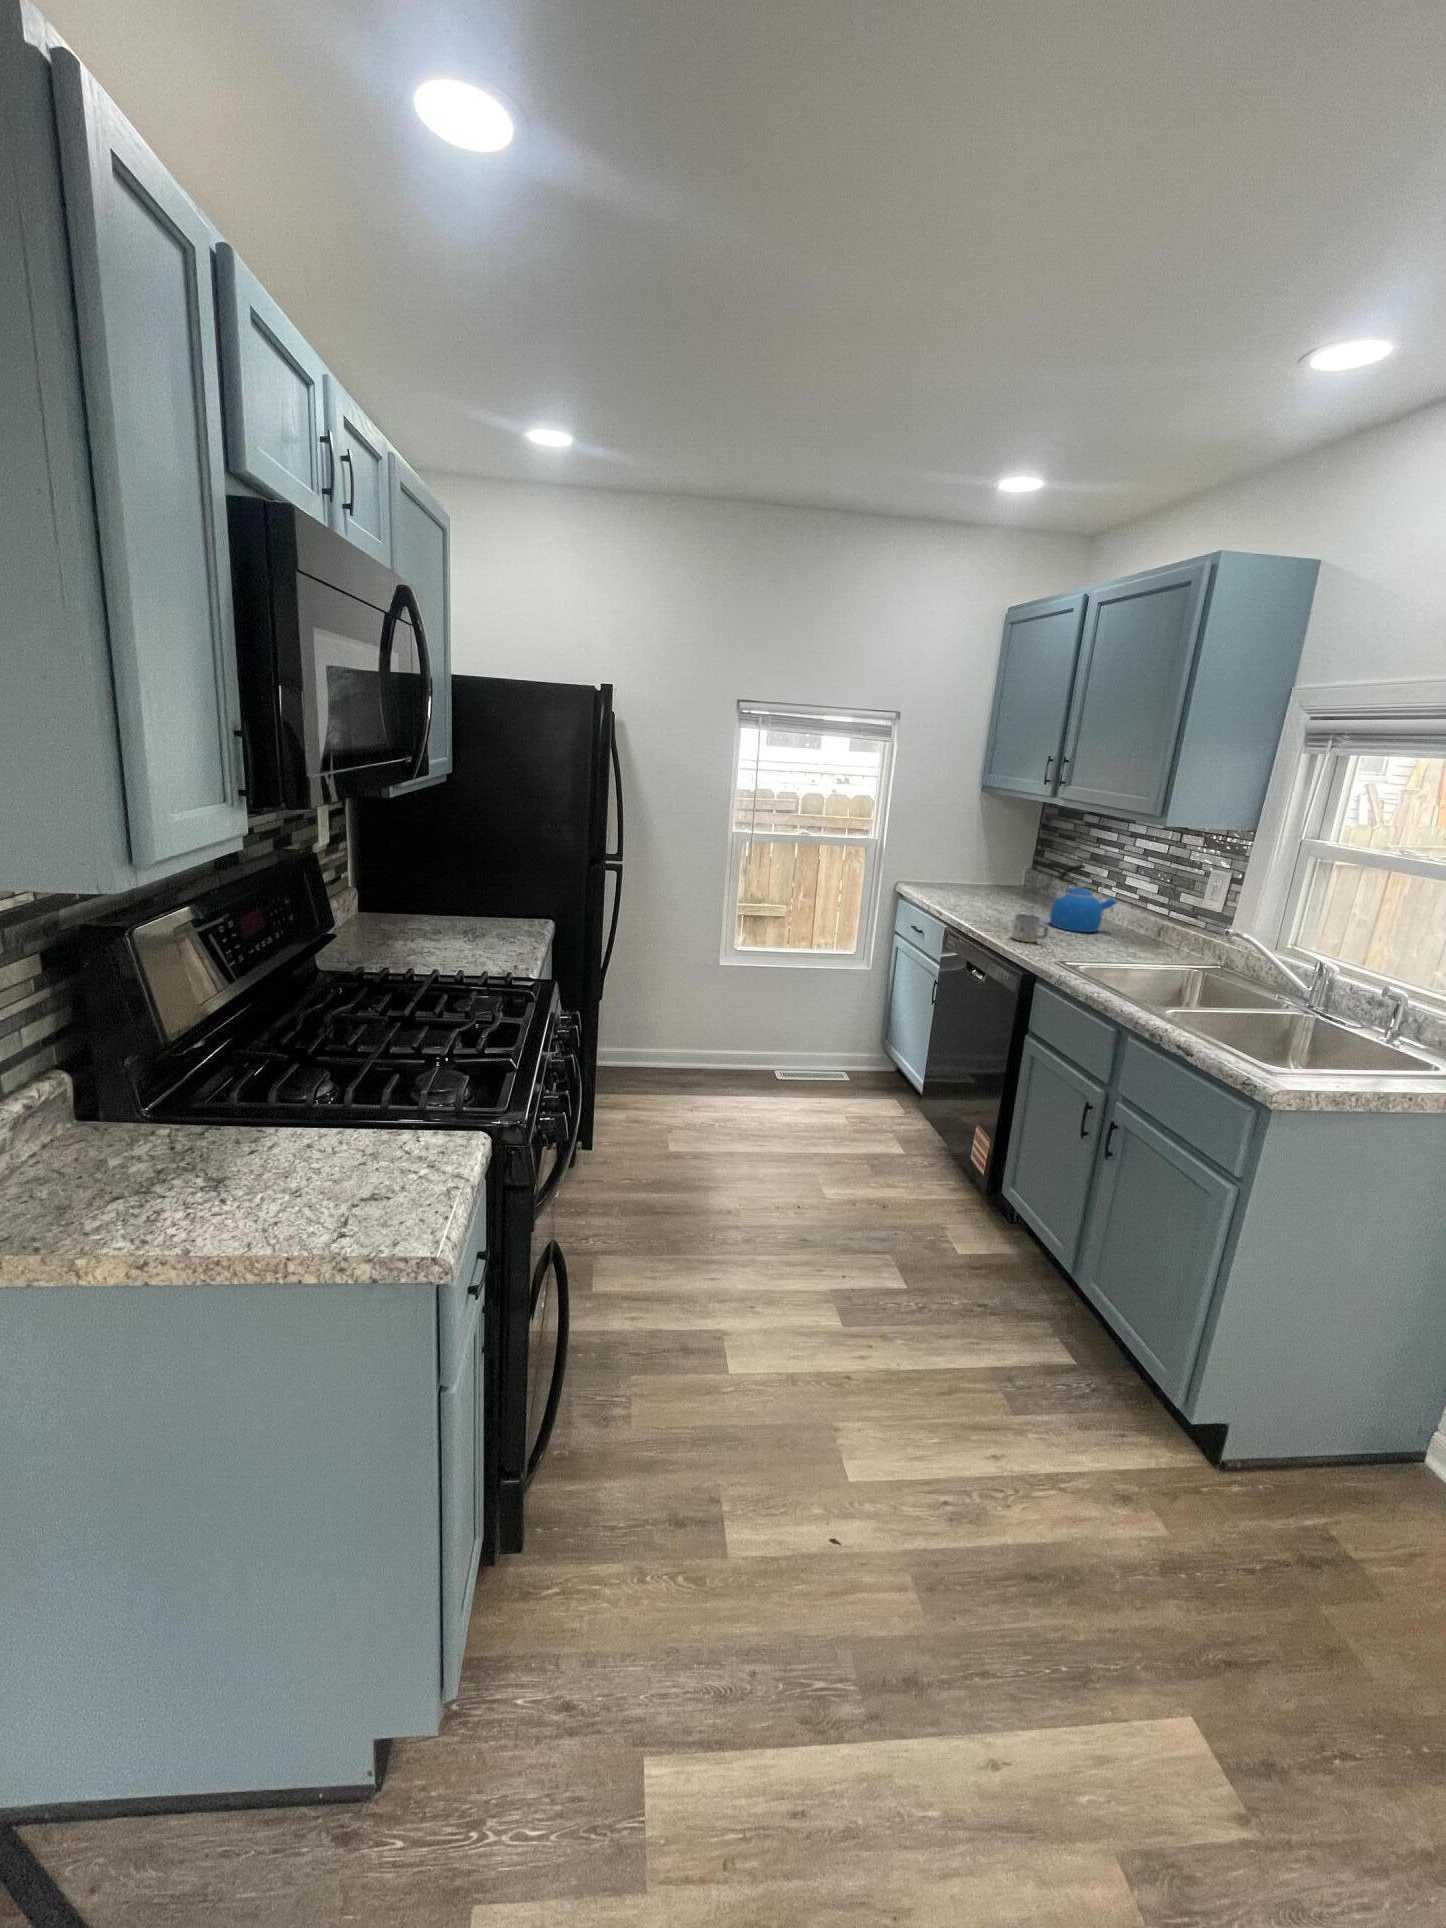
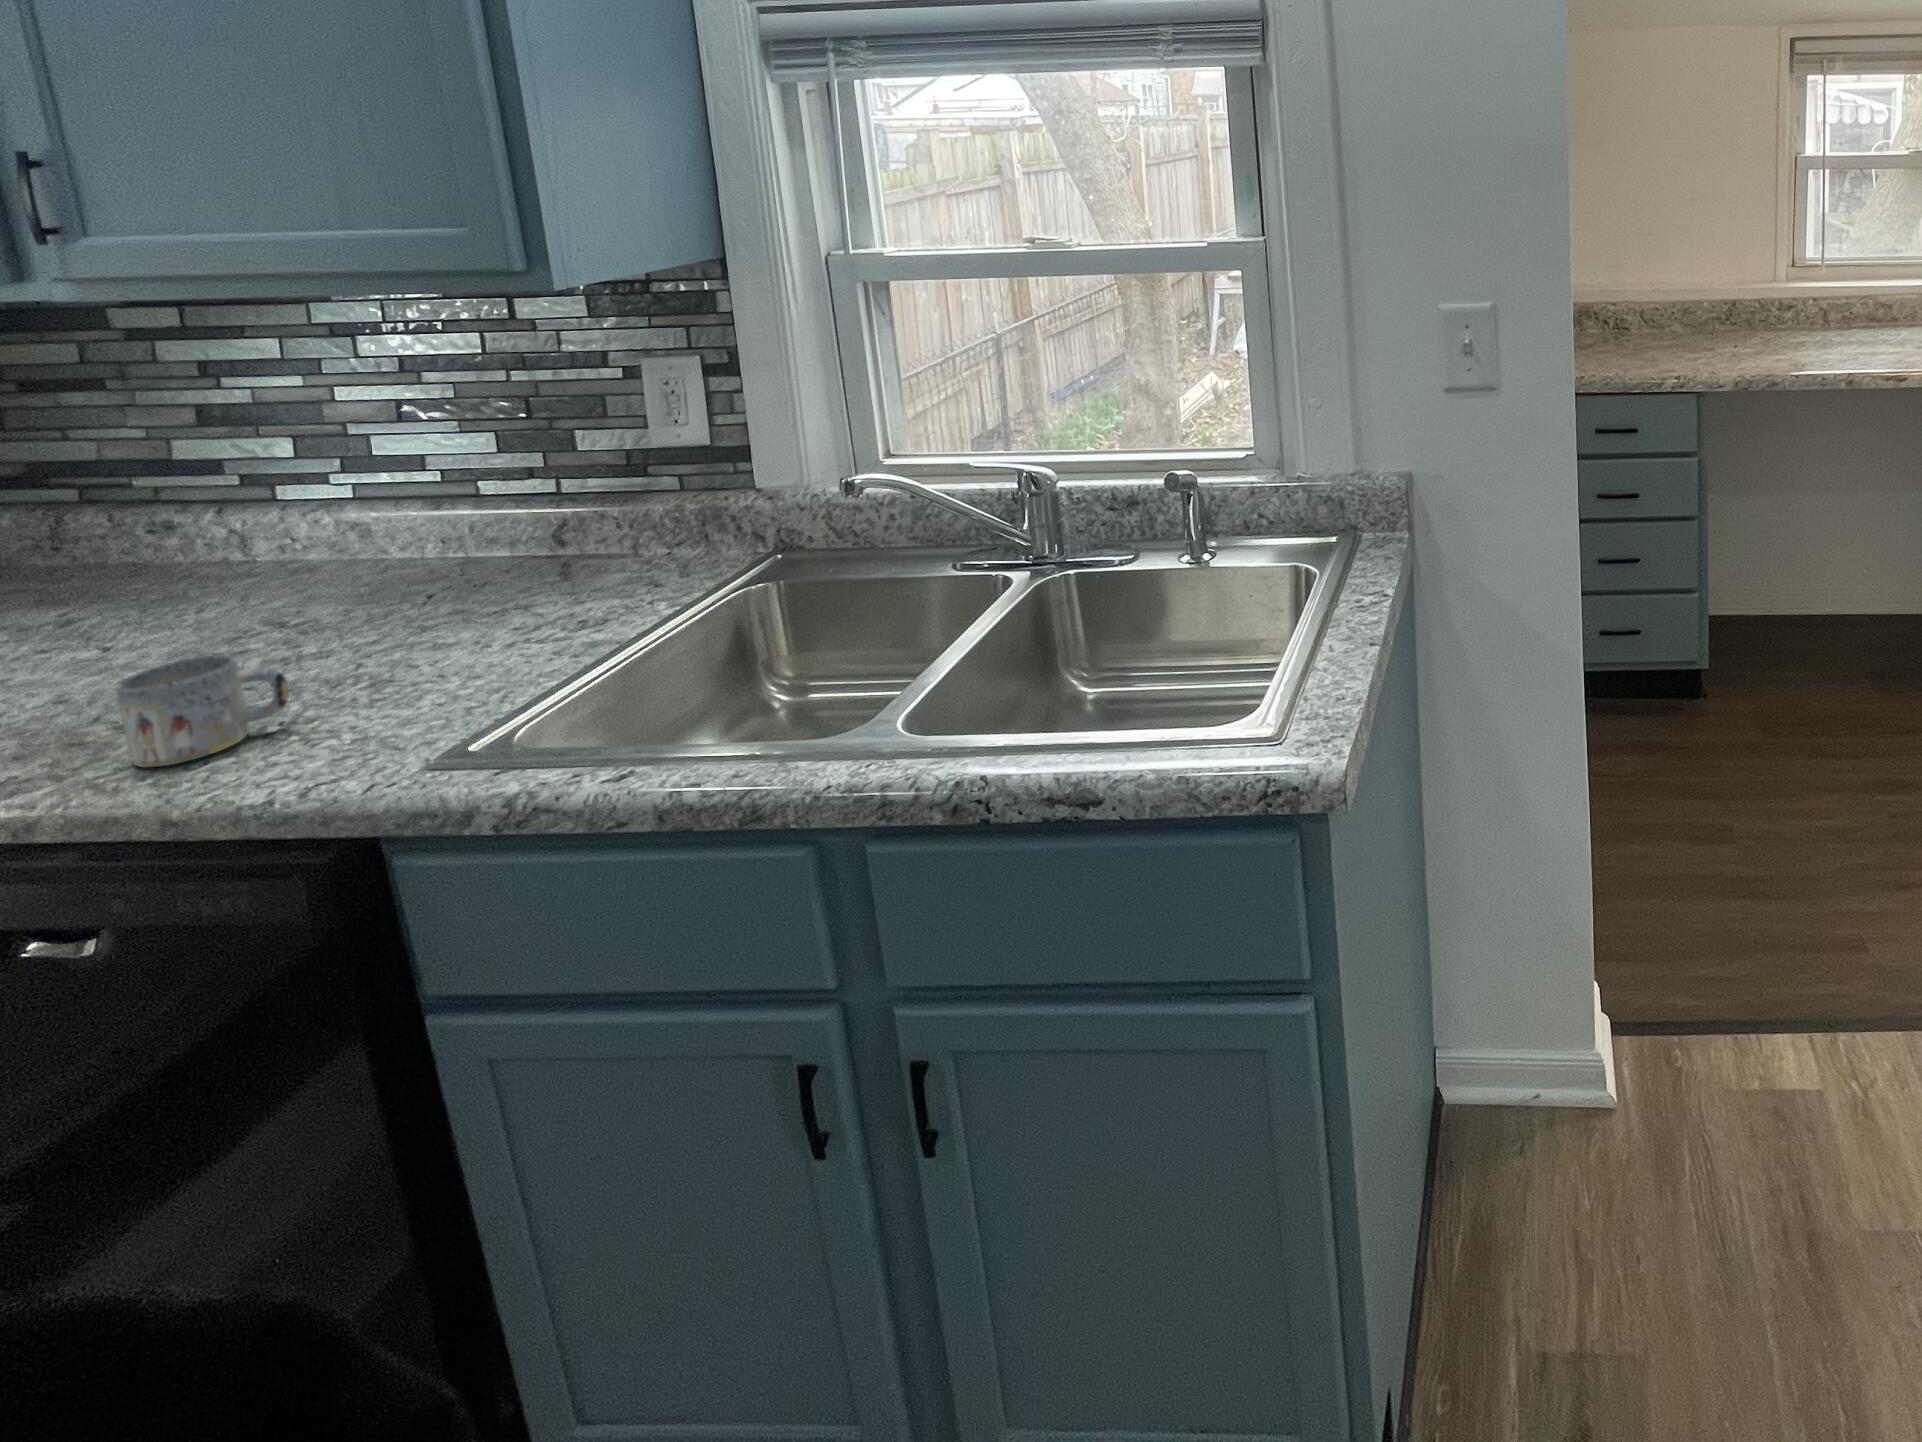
kettle: present [1050,865,1117,932] -> none [174,445,401,651]

